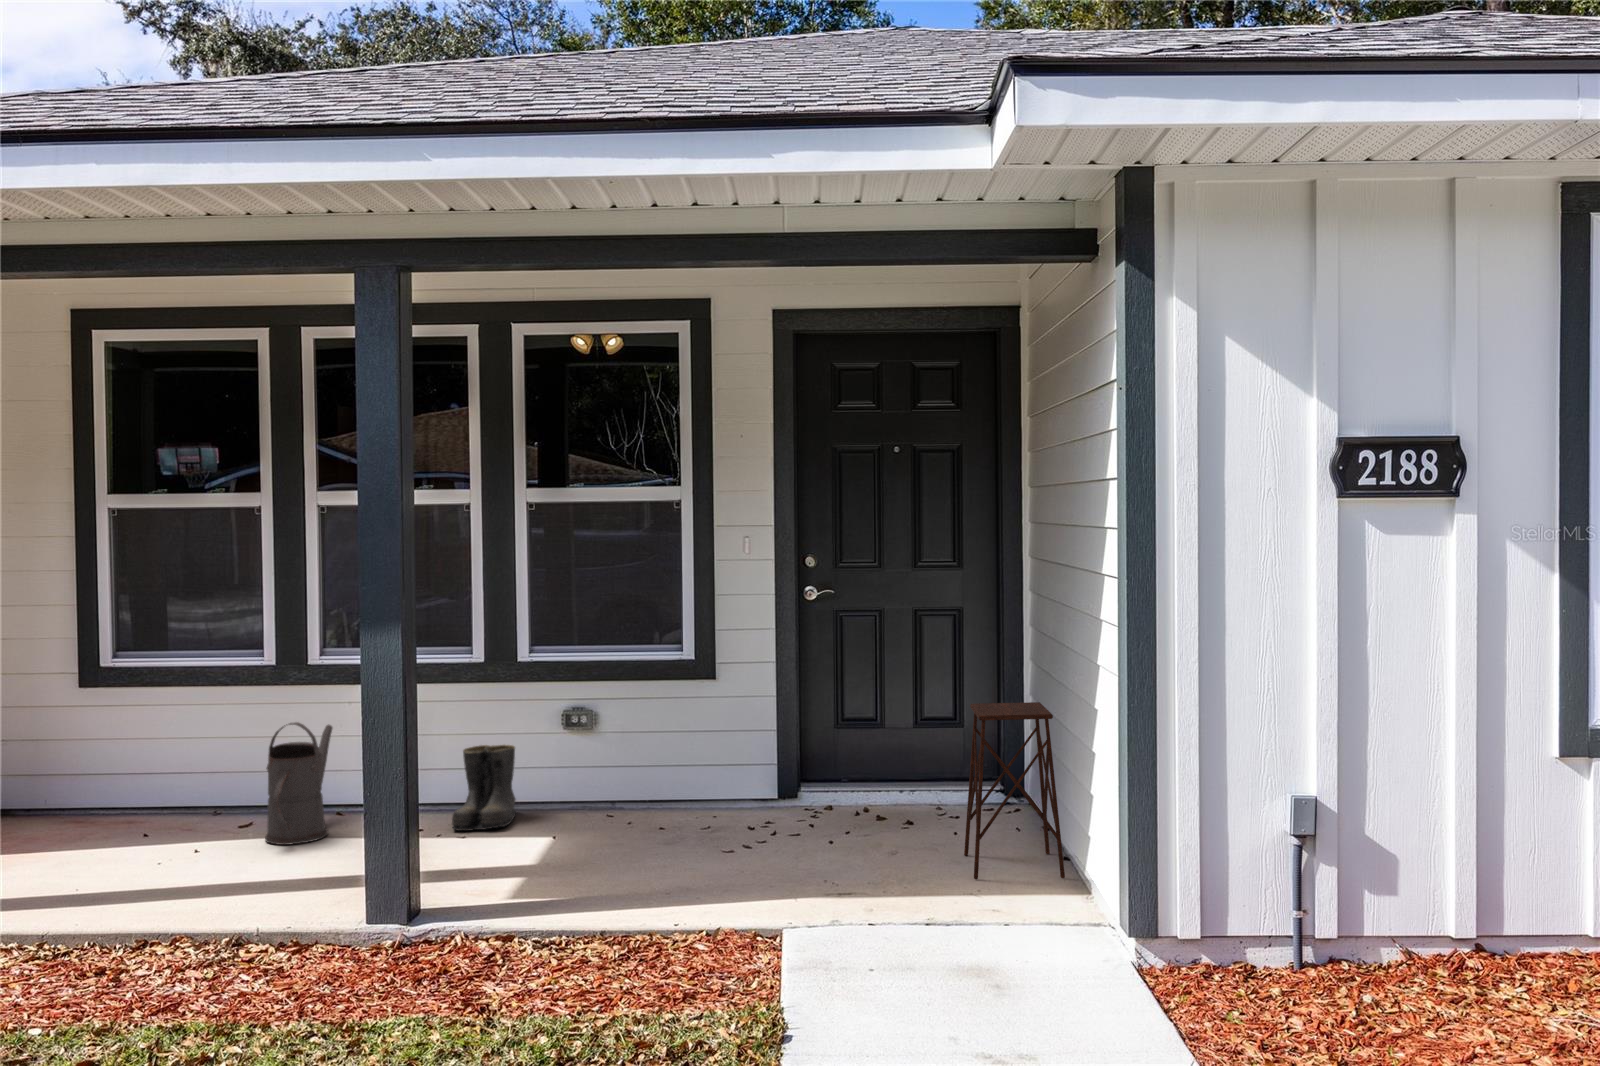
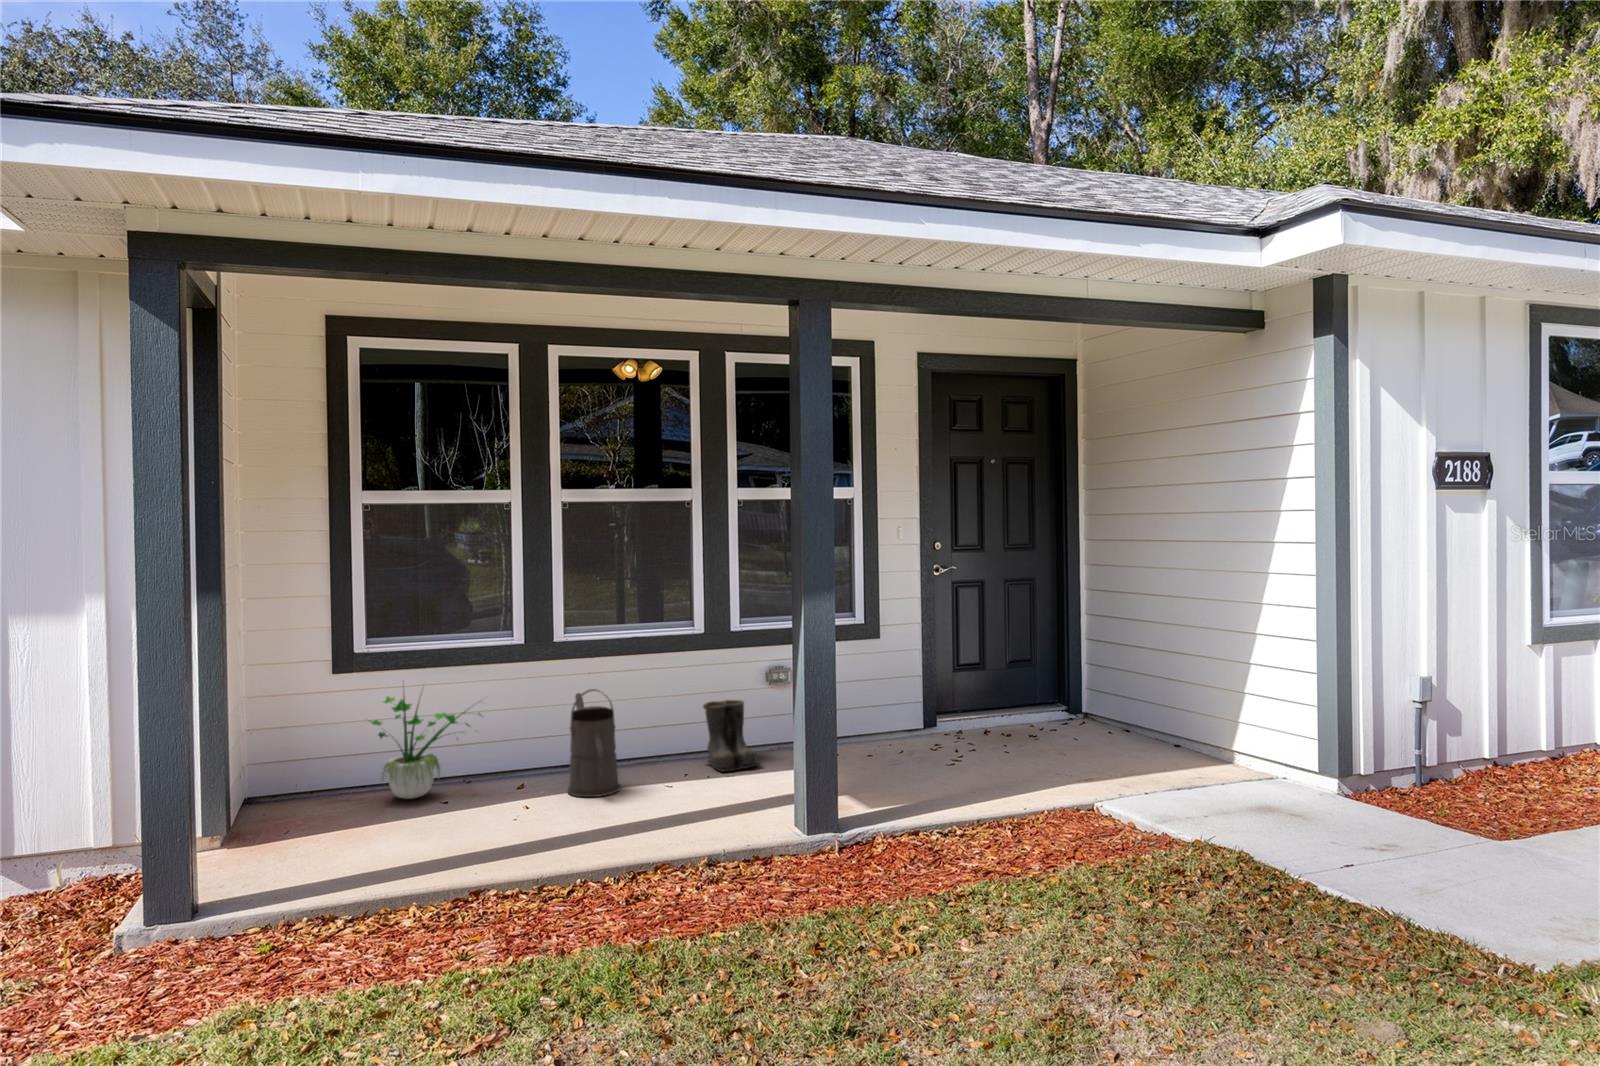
potted plant: none [89,689,215,826] -> present [370,696,481,799]
side table: present [964,702,1065,879] -> none [1120,638,1212,763]

